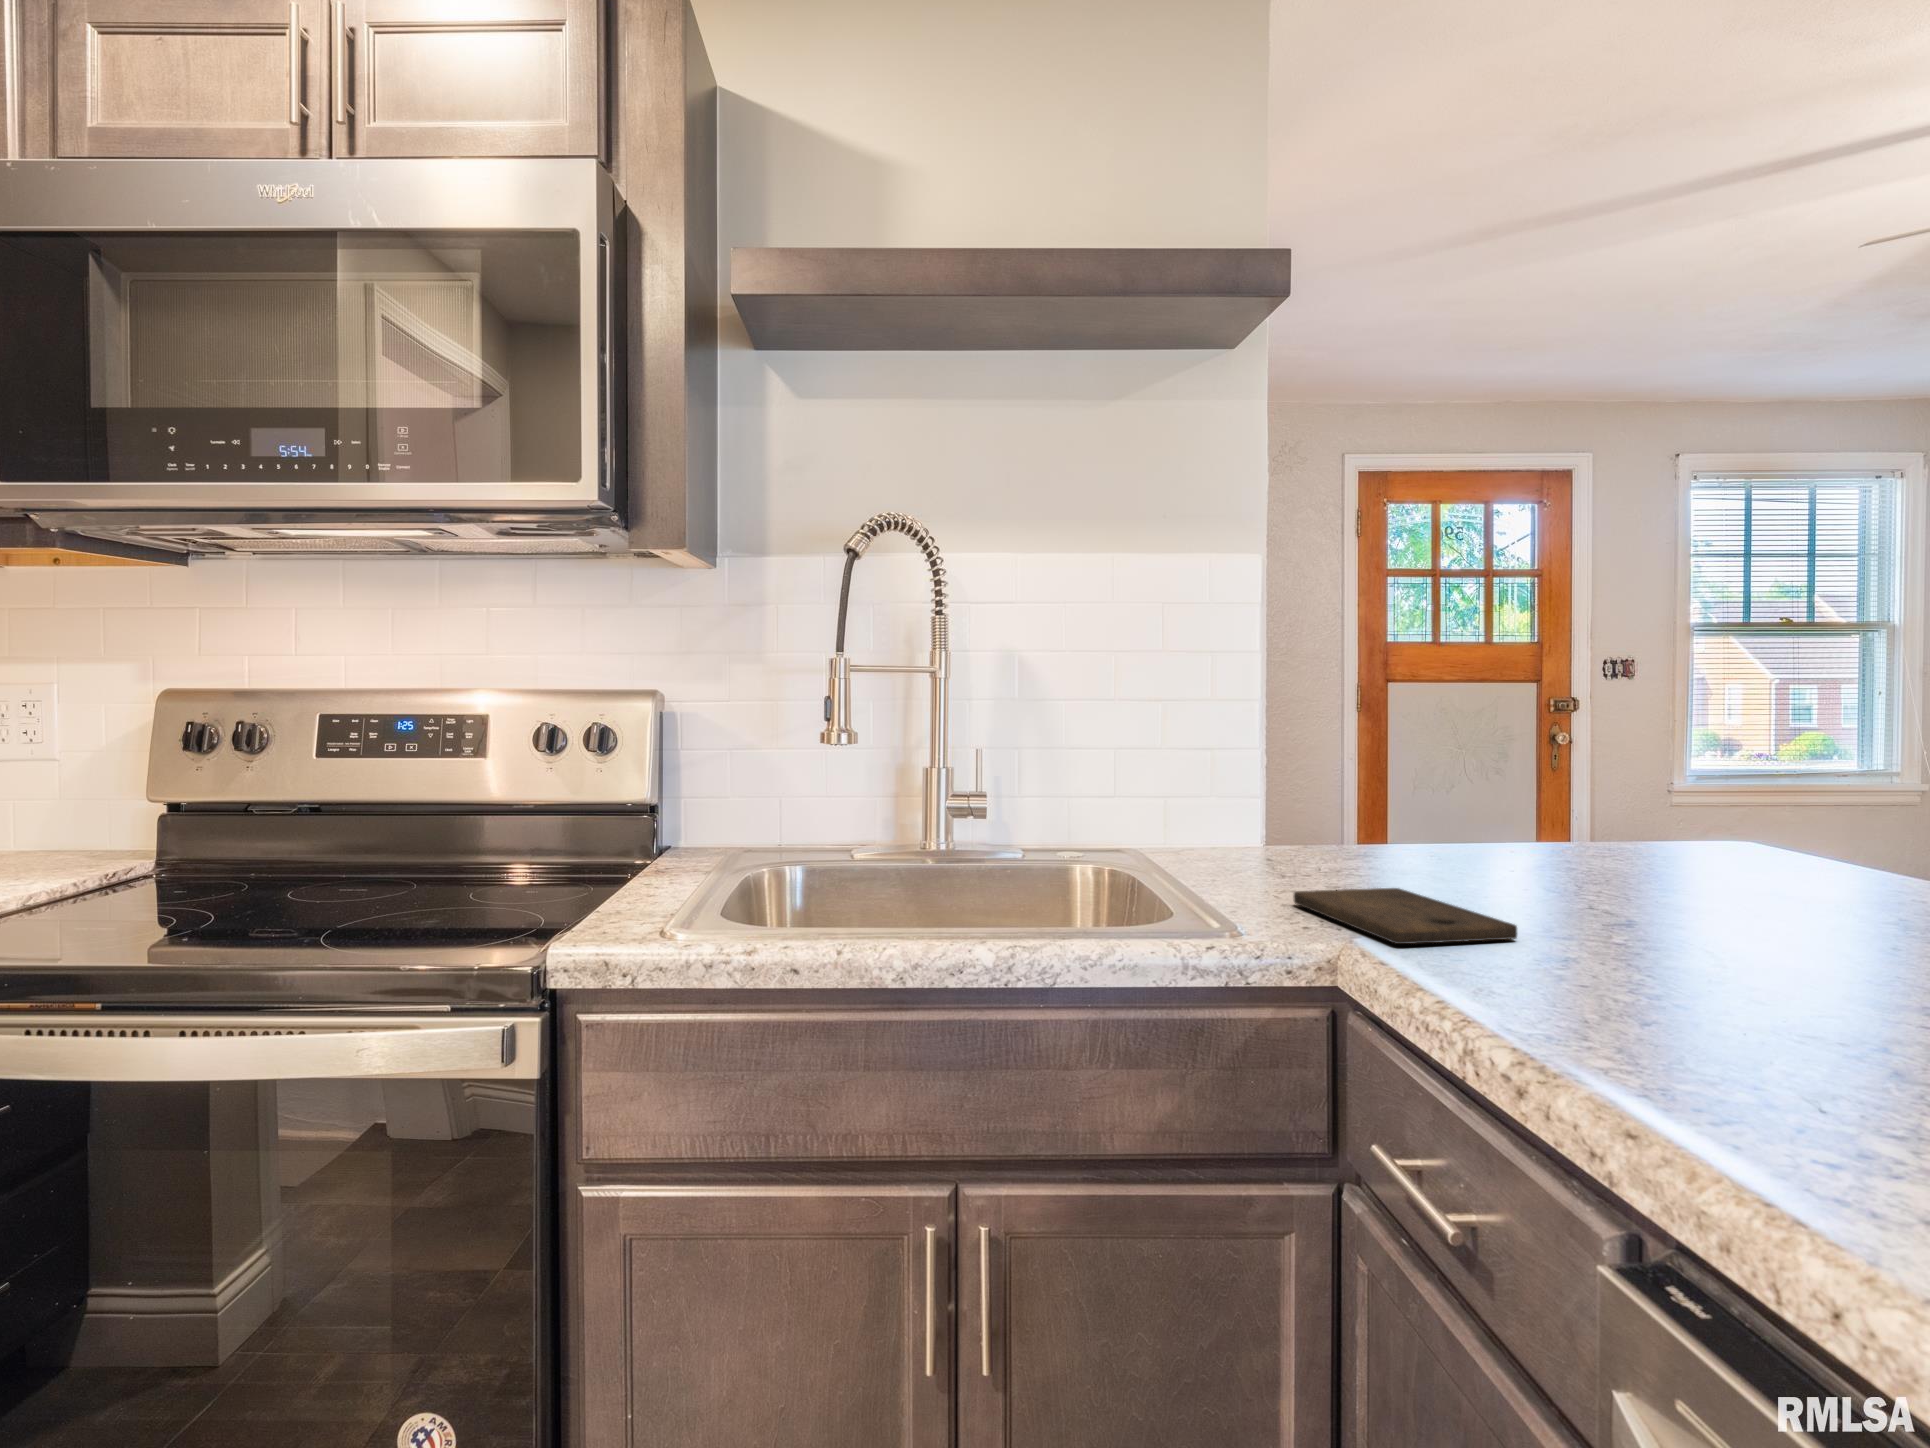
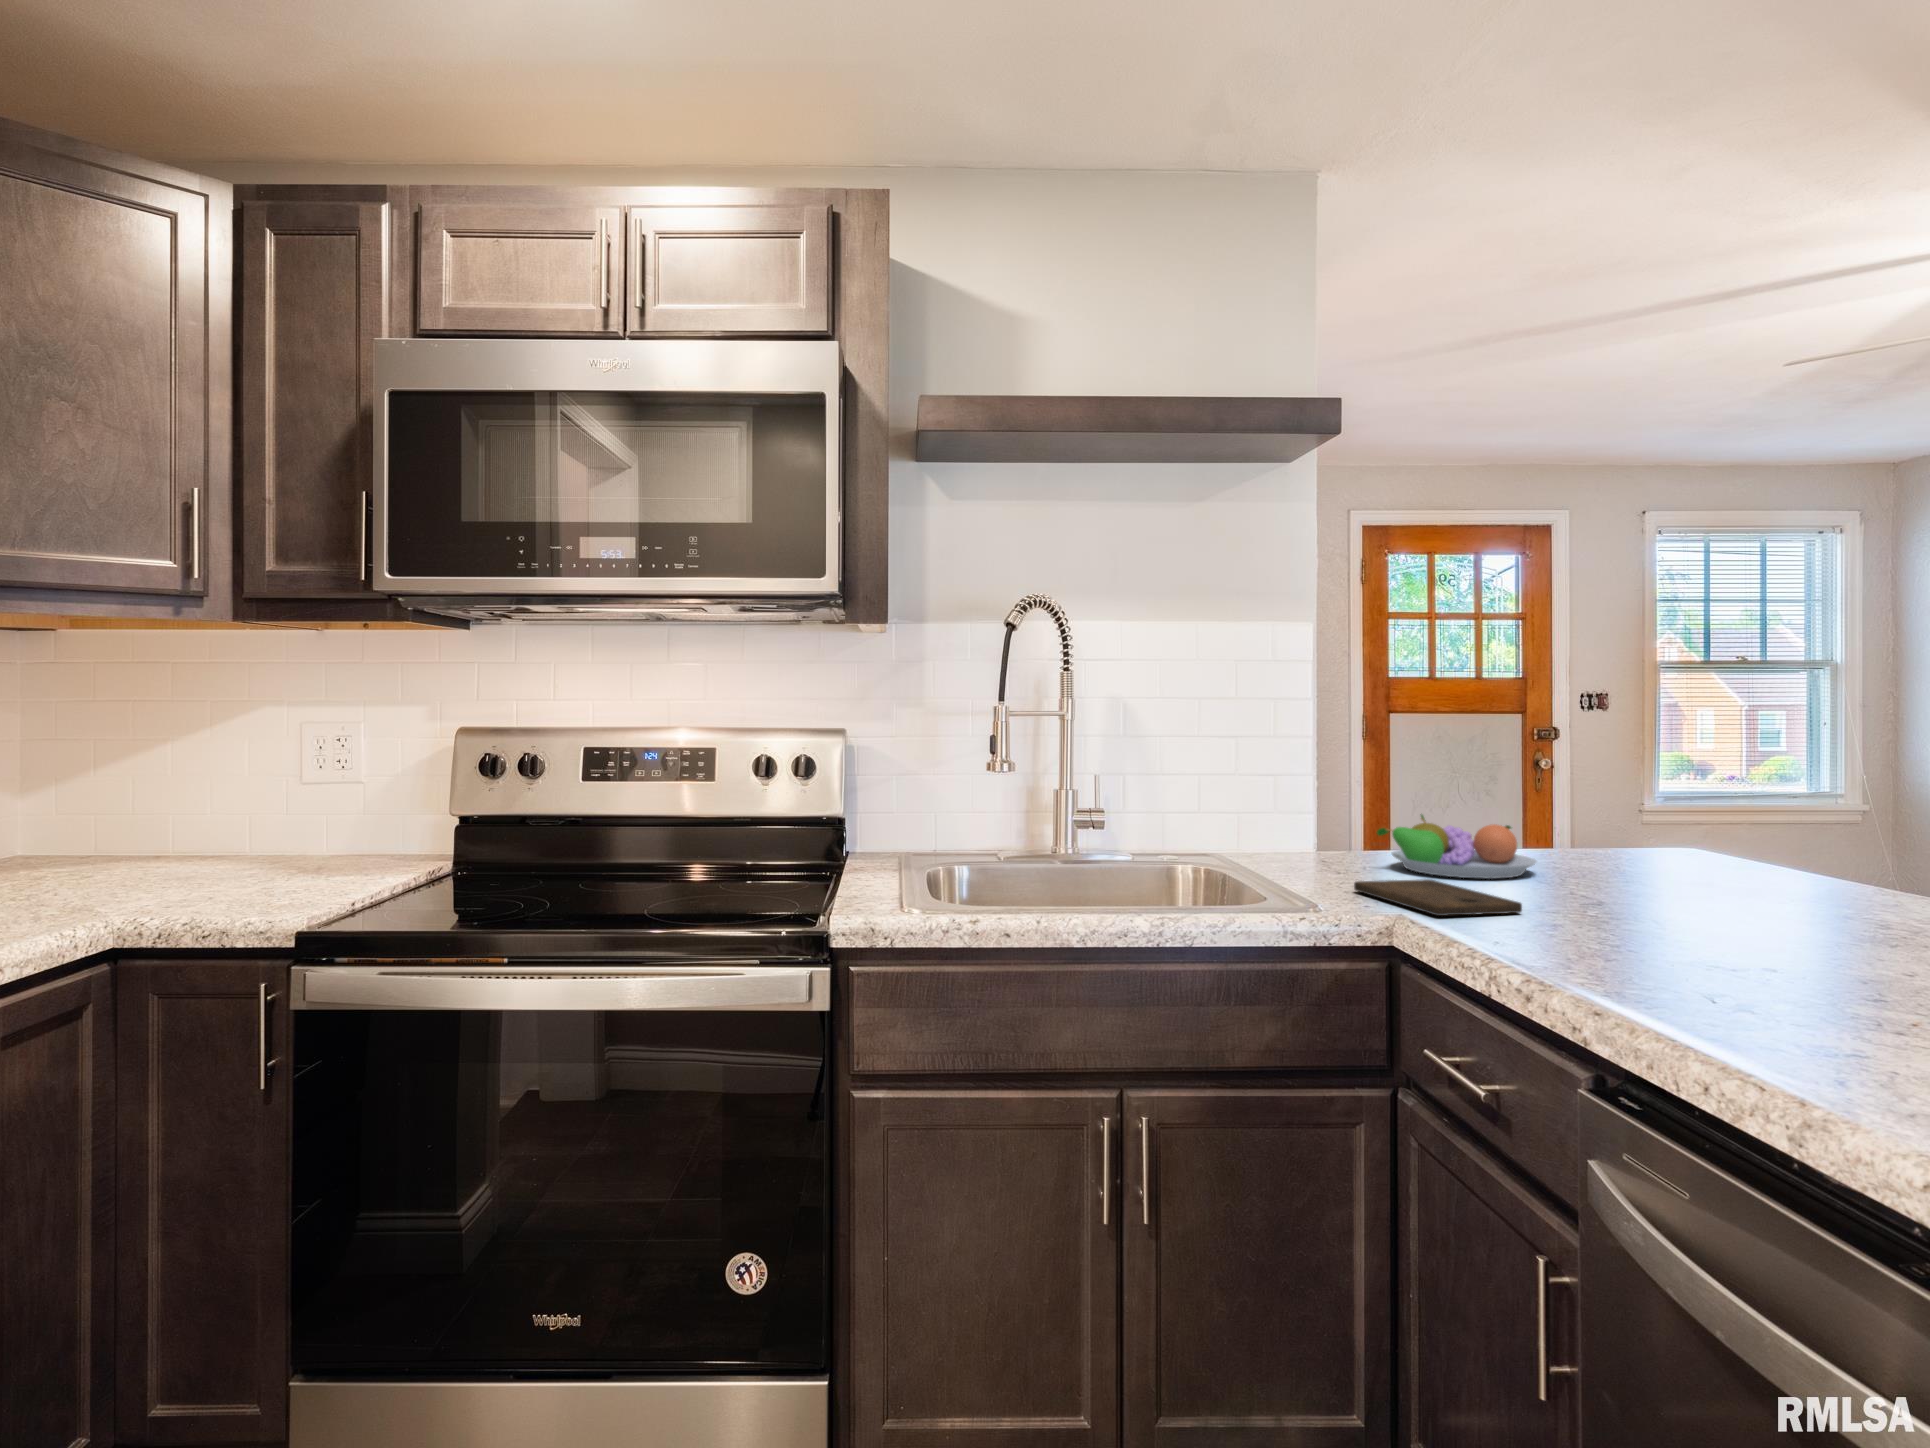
fruit bowl: none [1334,798,1544,885] -> present [1377,815,1537,879]

